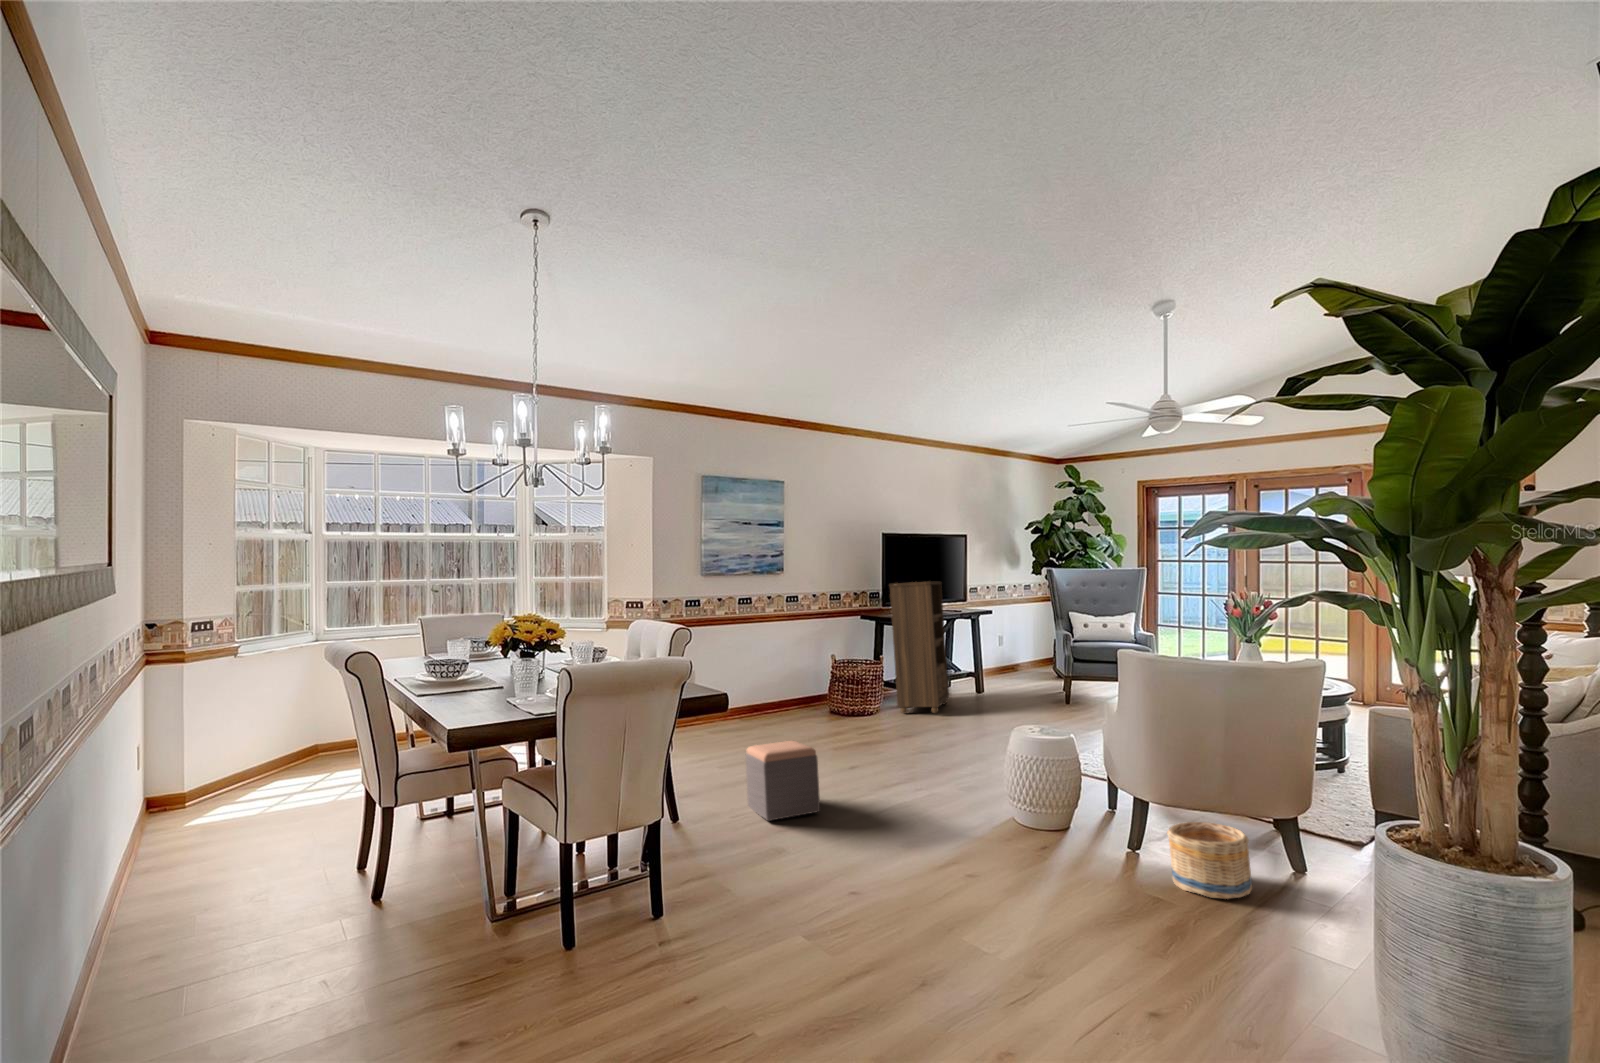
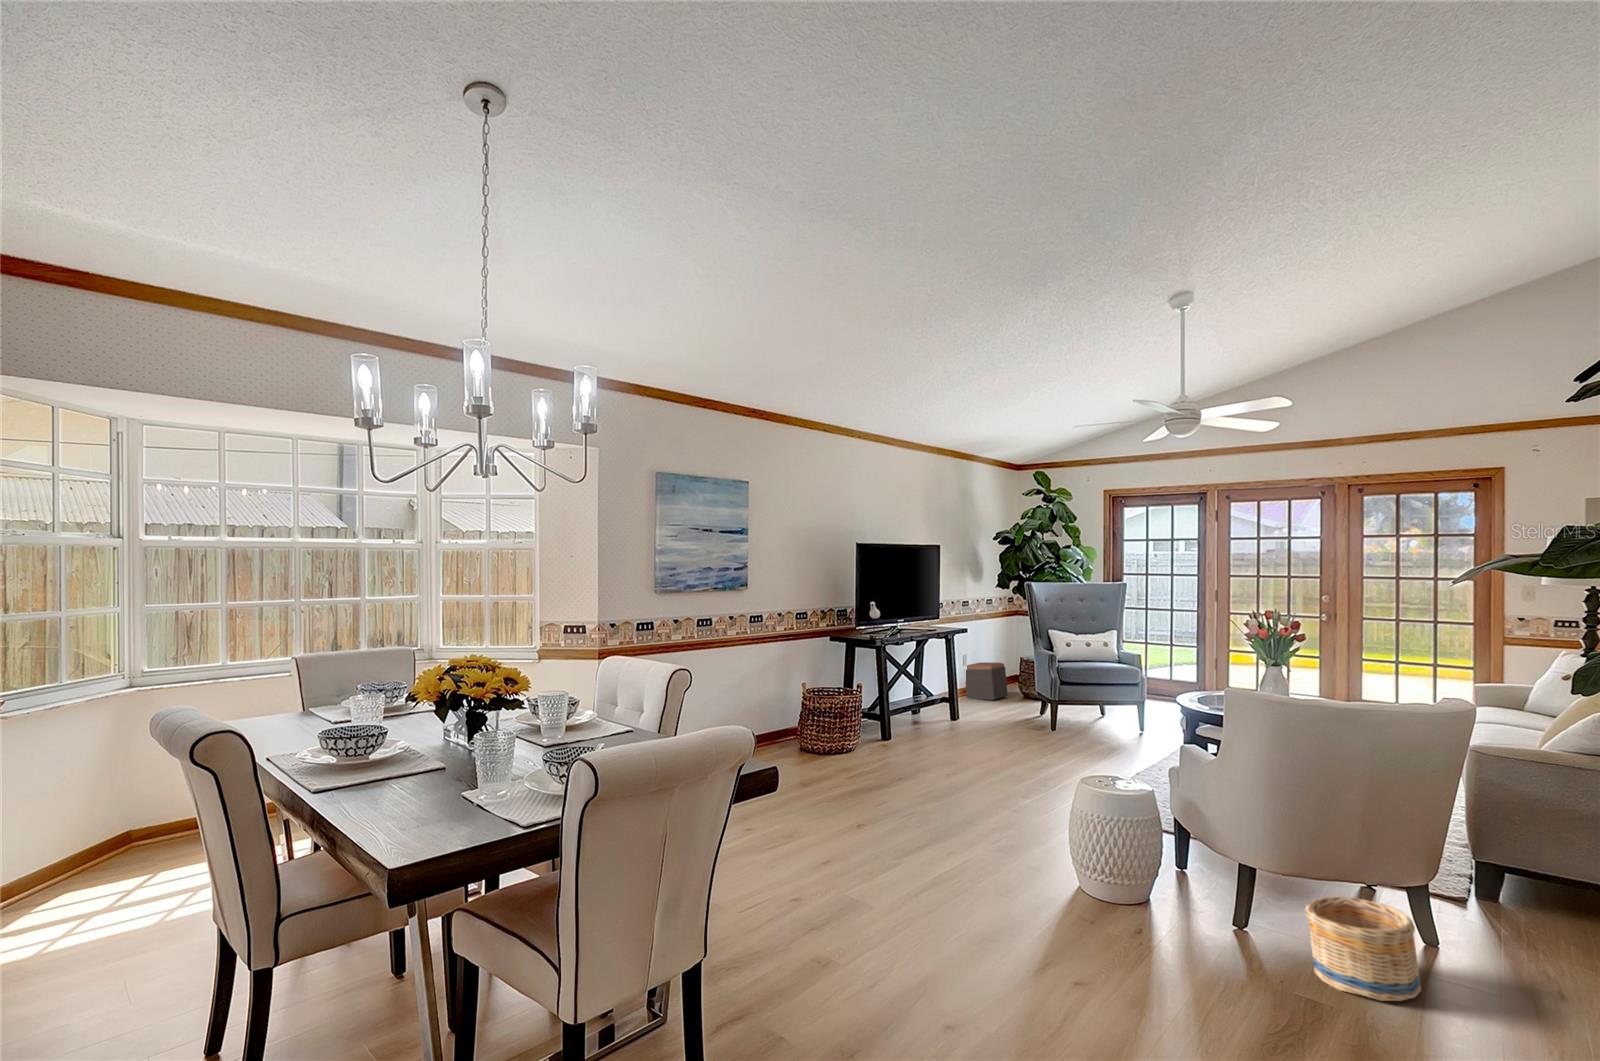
bookshelf: present [889,582,949,713] -> none [868,597,929,749]
footstool: present [746,741,820,821] -> present [966,662,1008,700]

